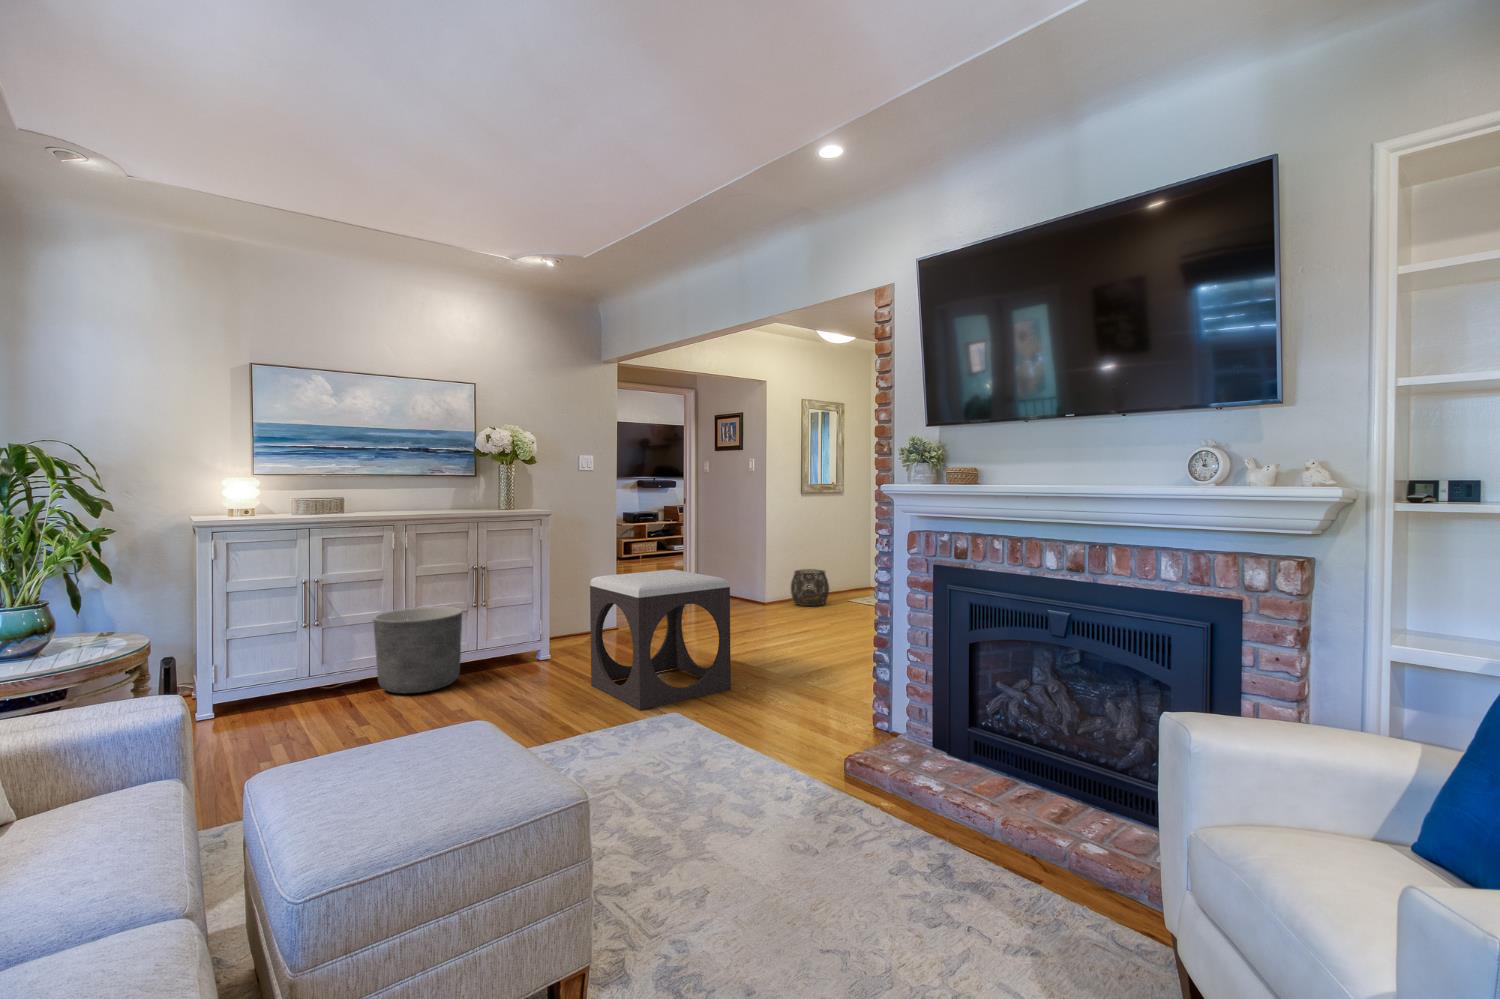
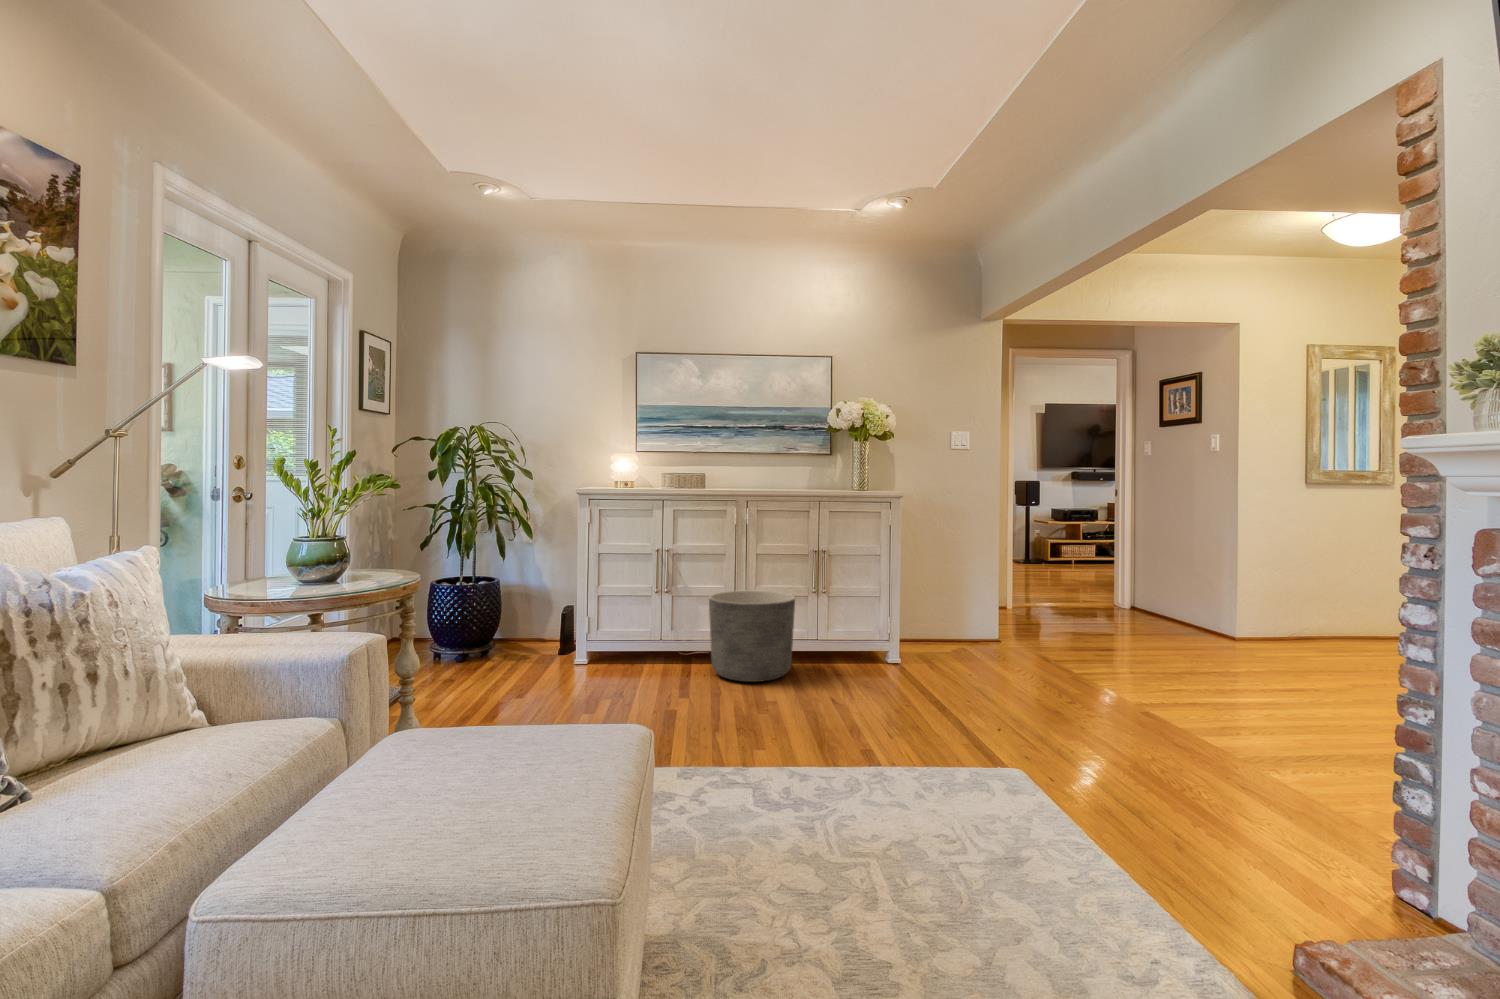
footstool: present [590,569,731,710] -> none [927,573,1123,757]
woven basket: present [791,569,829,606] -> none [1274,596,1348,654]

